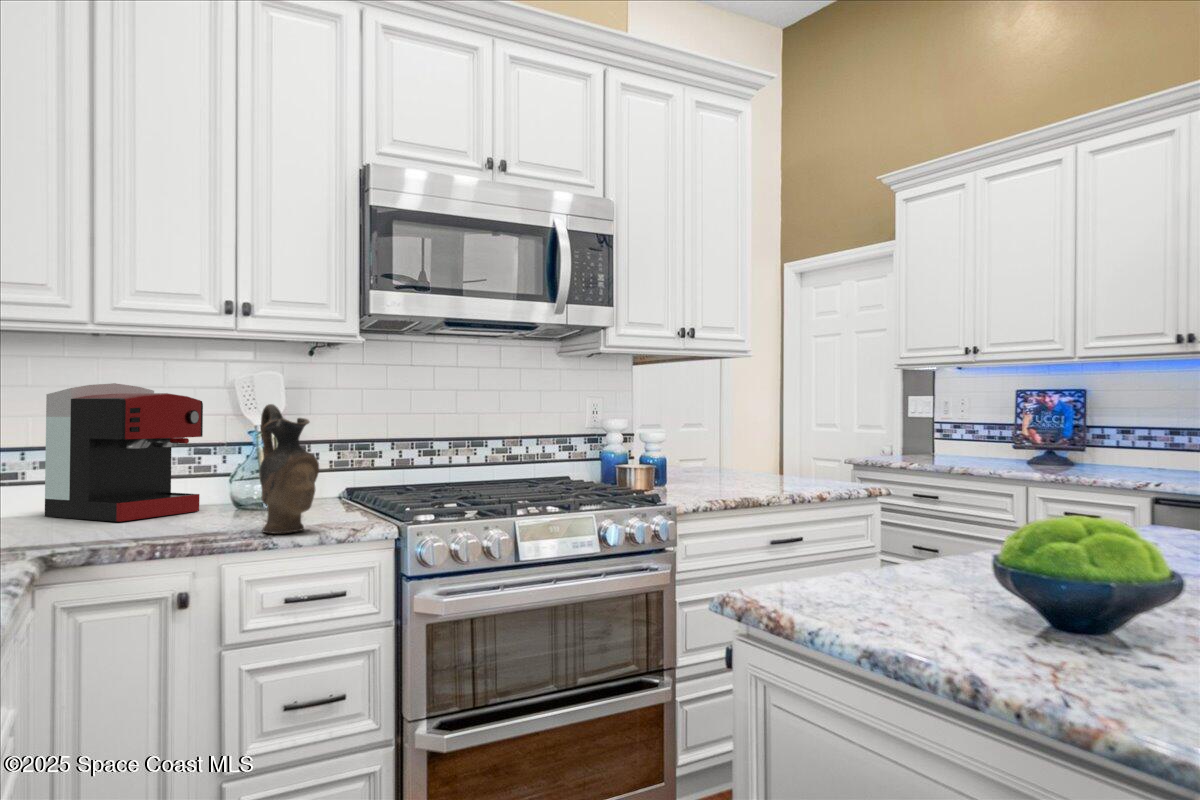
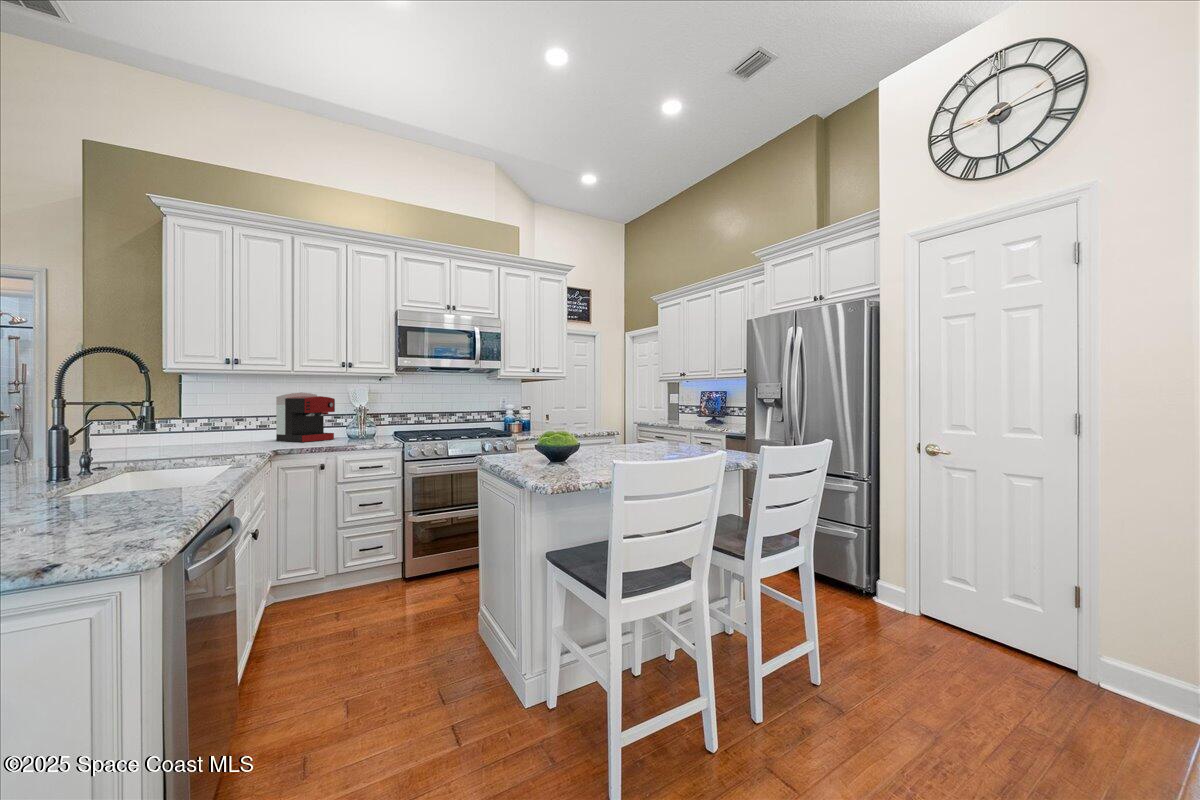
ceramic pitcher: present [259,404,319,534] -> none [351,400,373,445]

